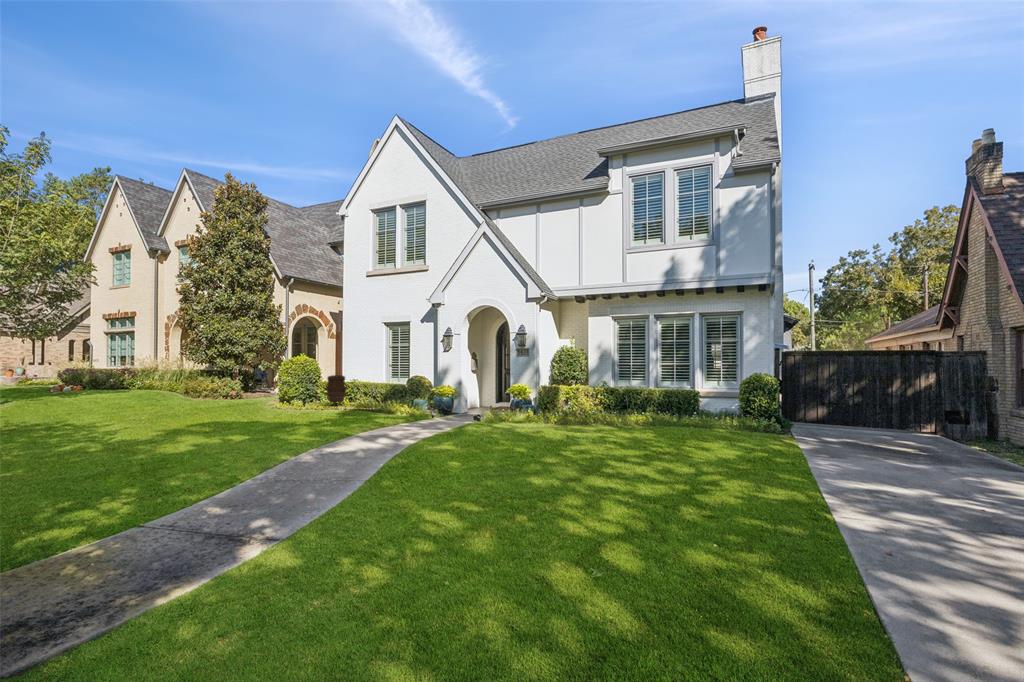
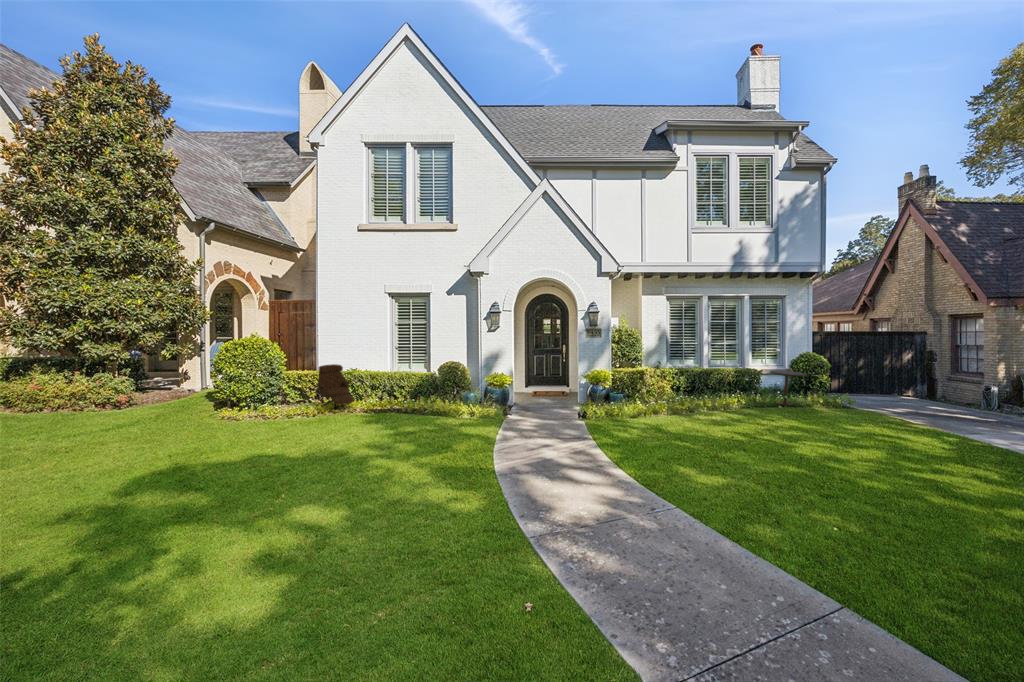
pedestal table: none [707,387,740,422] -> present [770,370,806,405]

